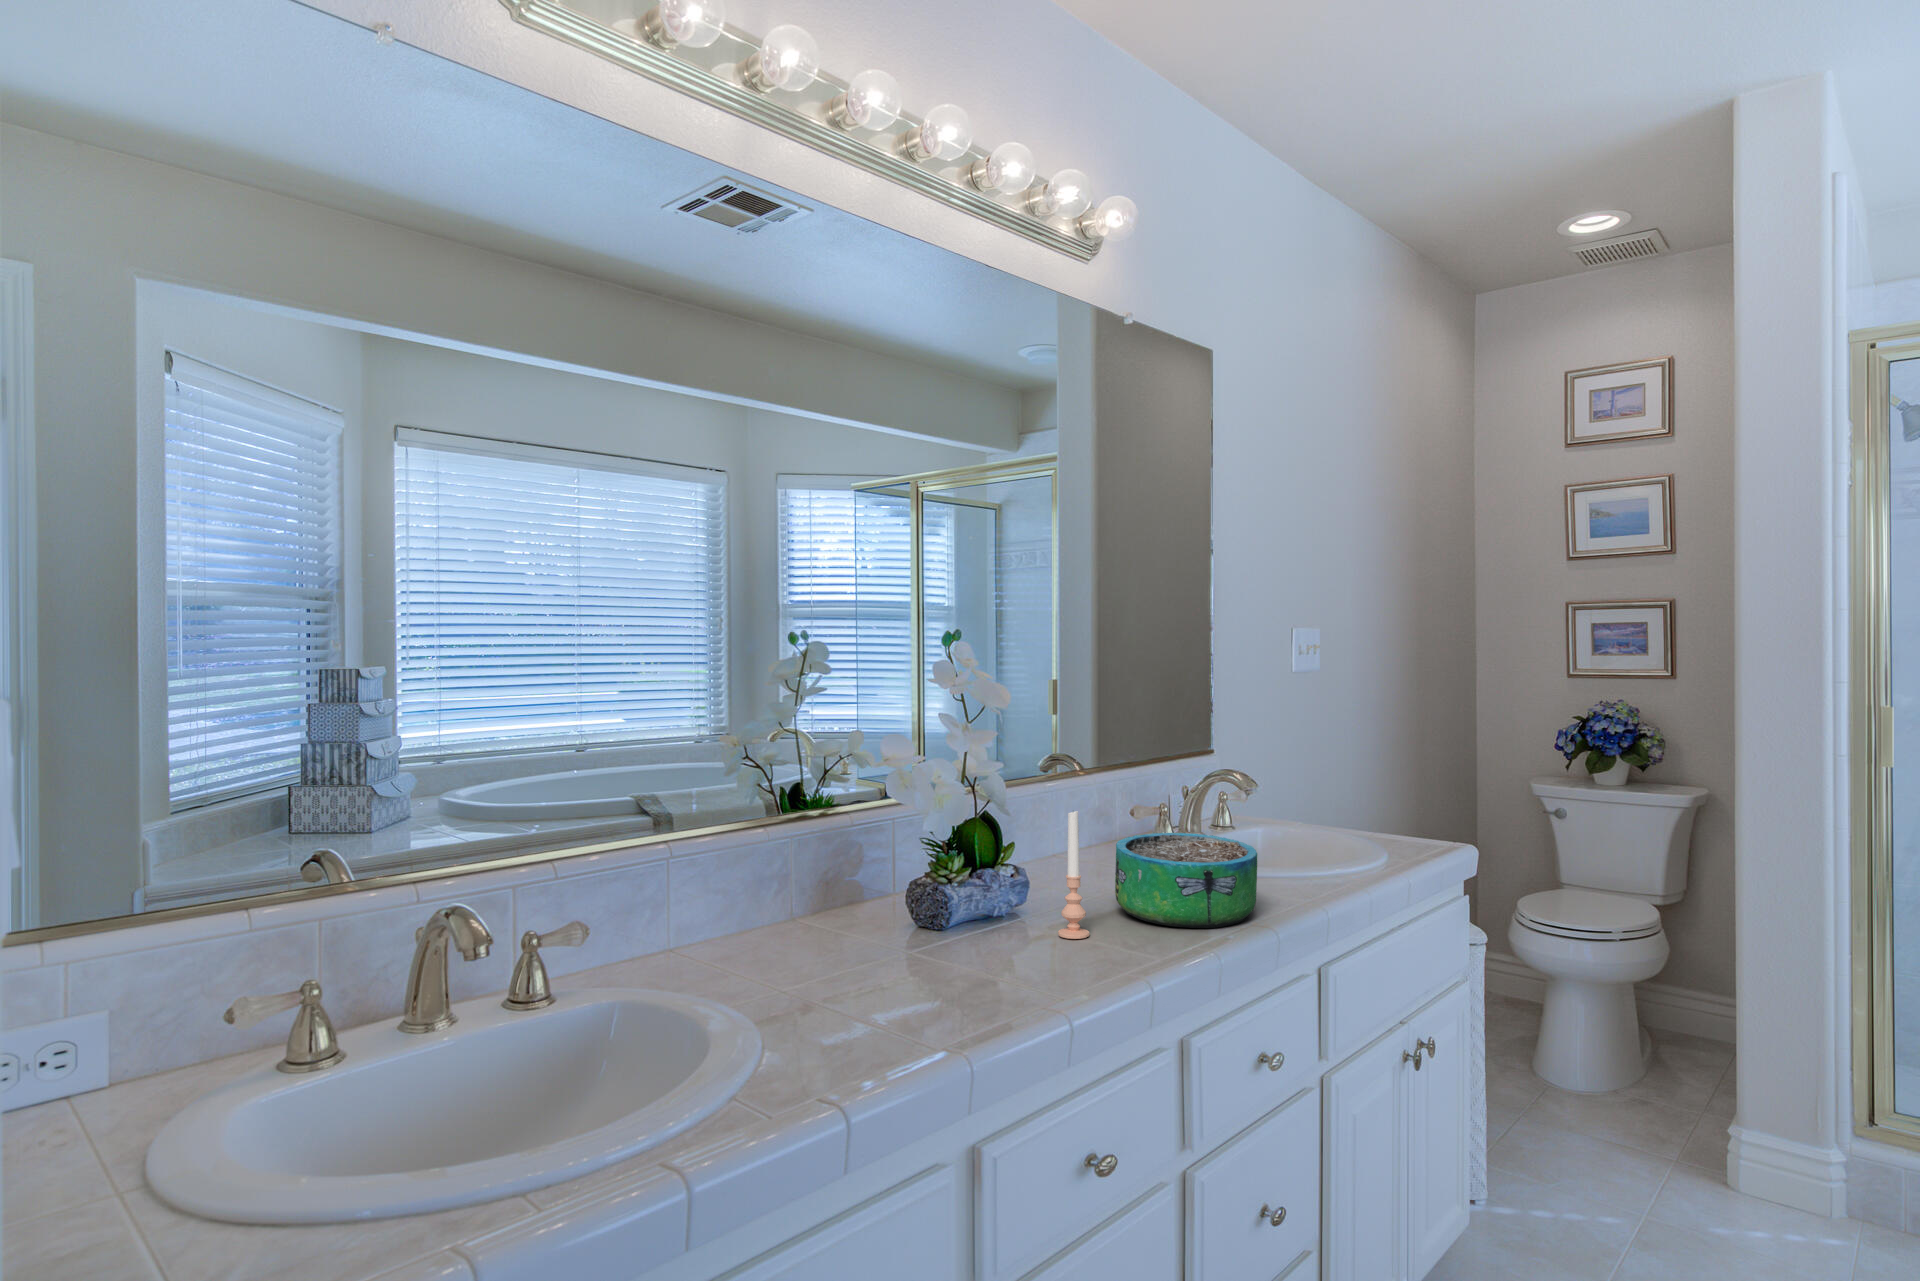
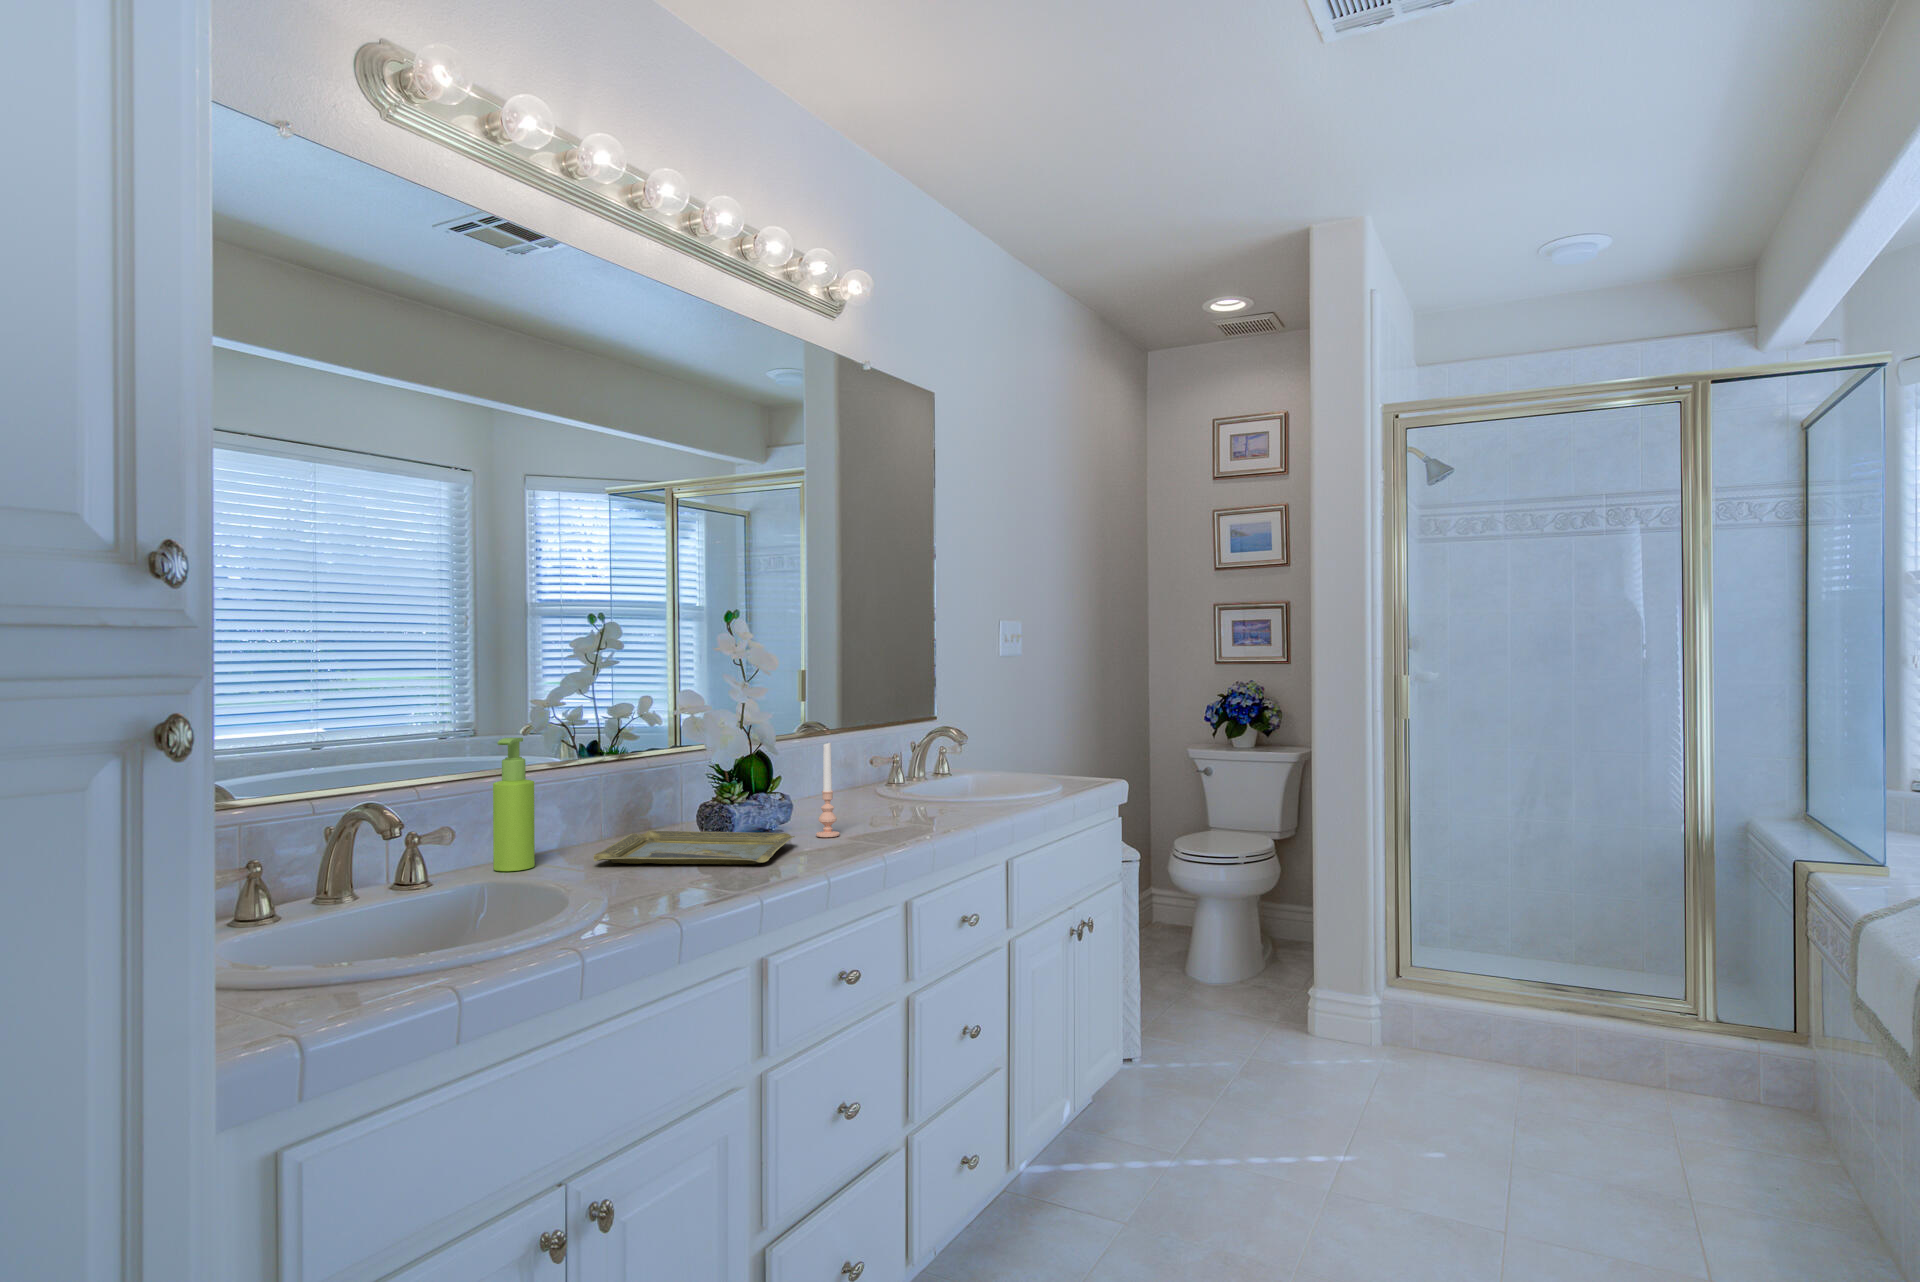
soap dispenser: none [645,803,695,977] -> present [493,738,535,871]
decorative bowl: present [1115,833,1257,928] -> none [858,764,962,828]
tray: none [765,919,1029,991] -> present [594,831,795,864]

